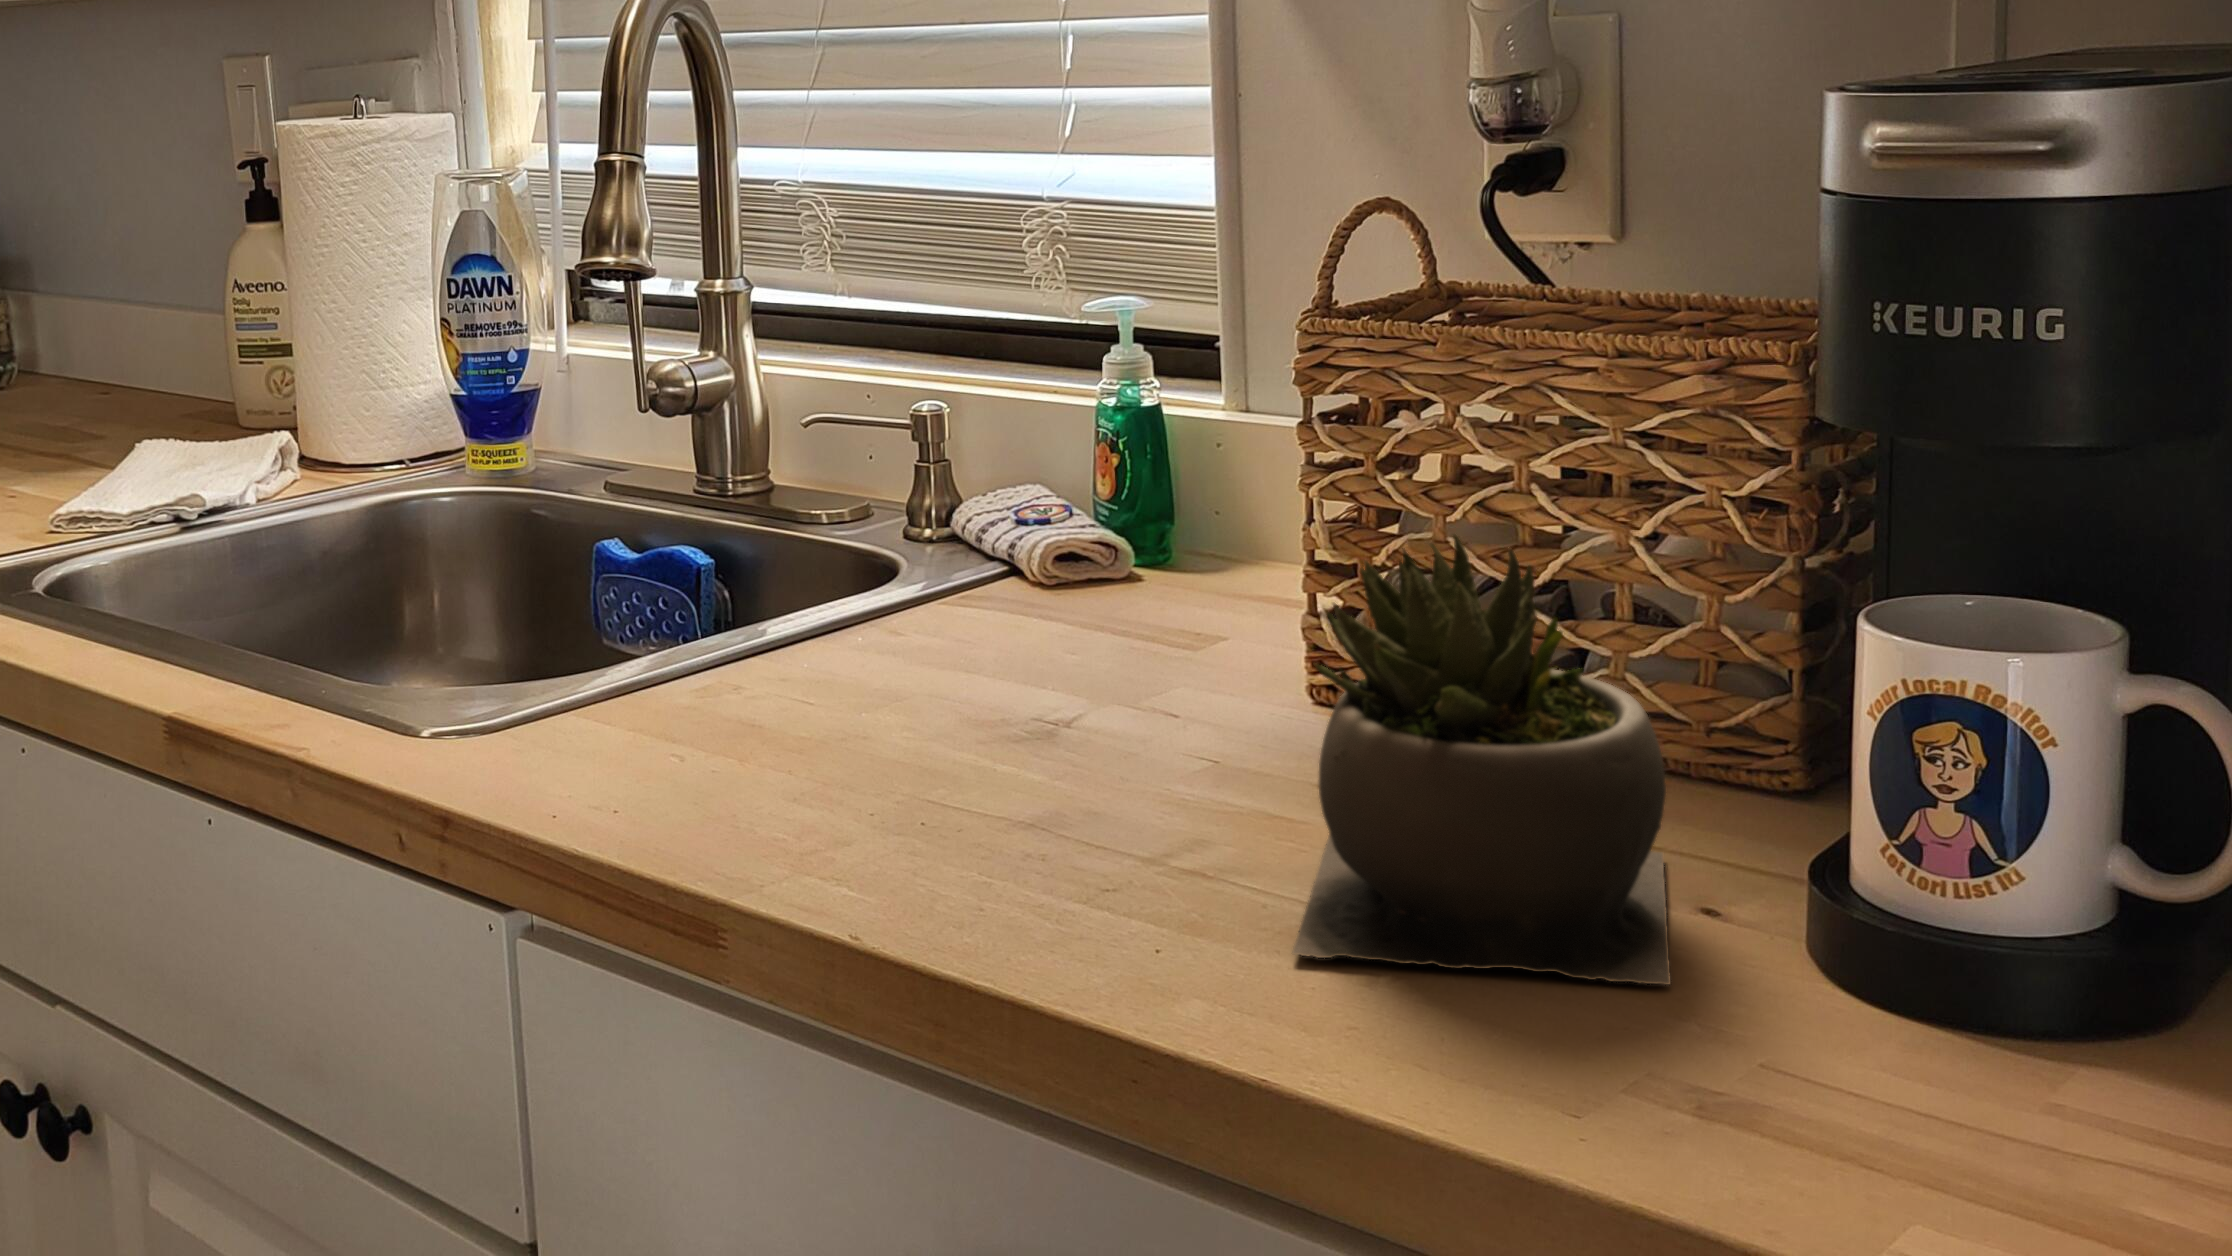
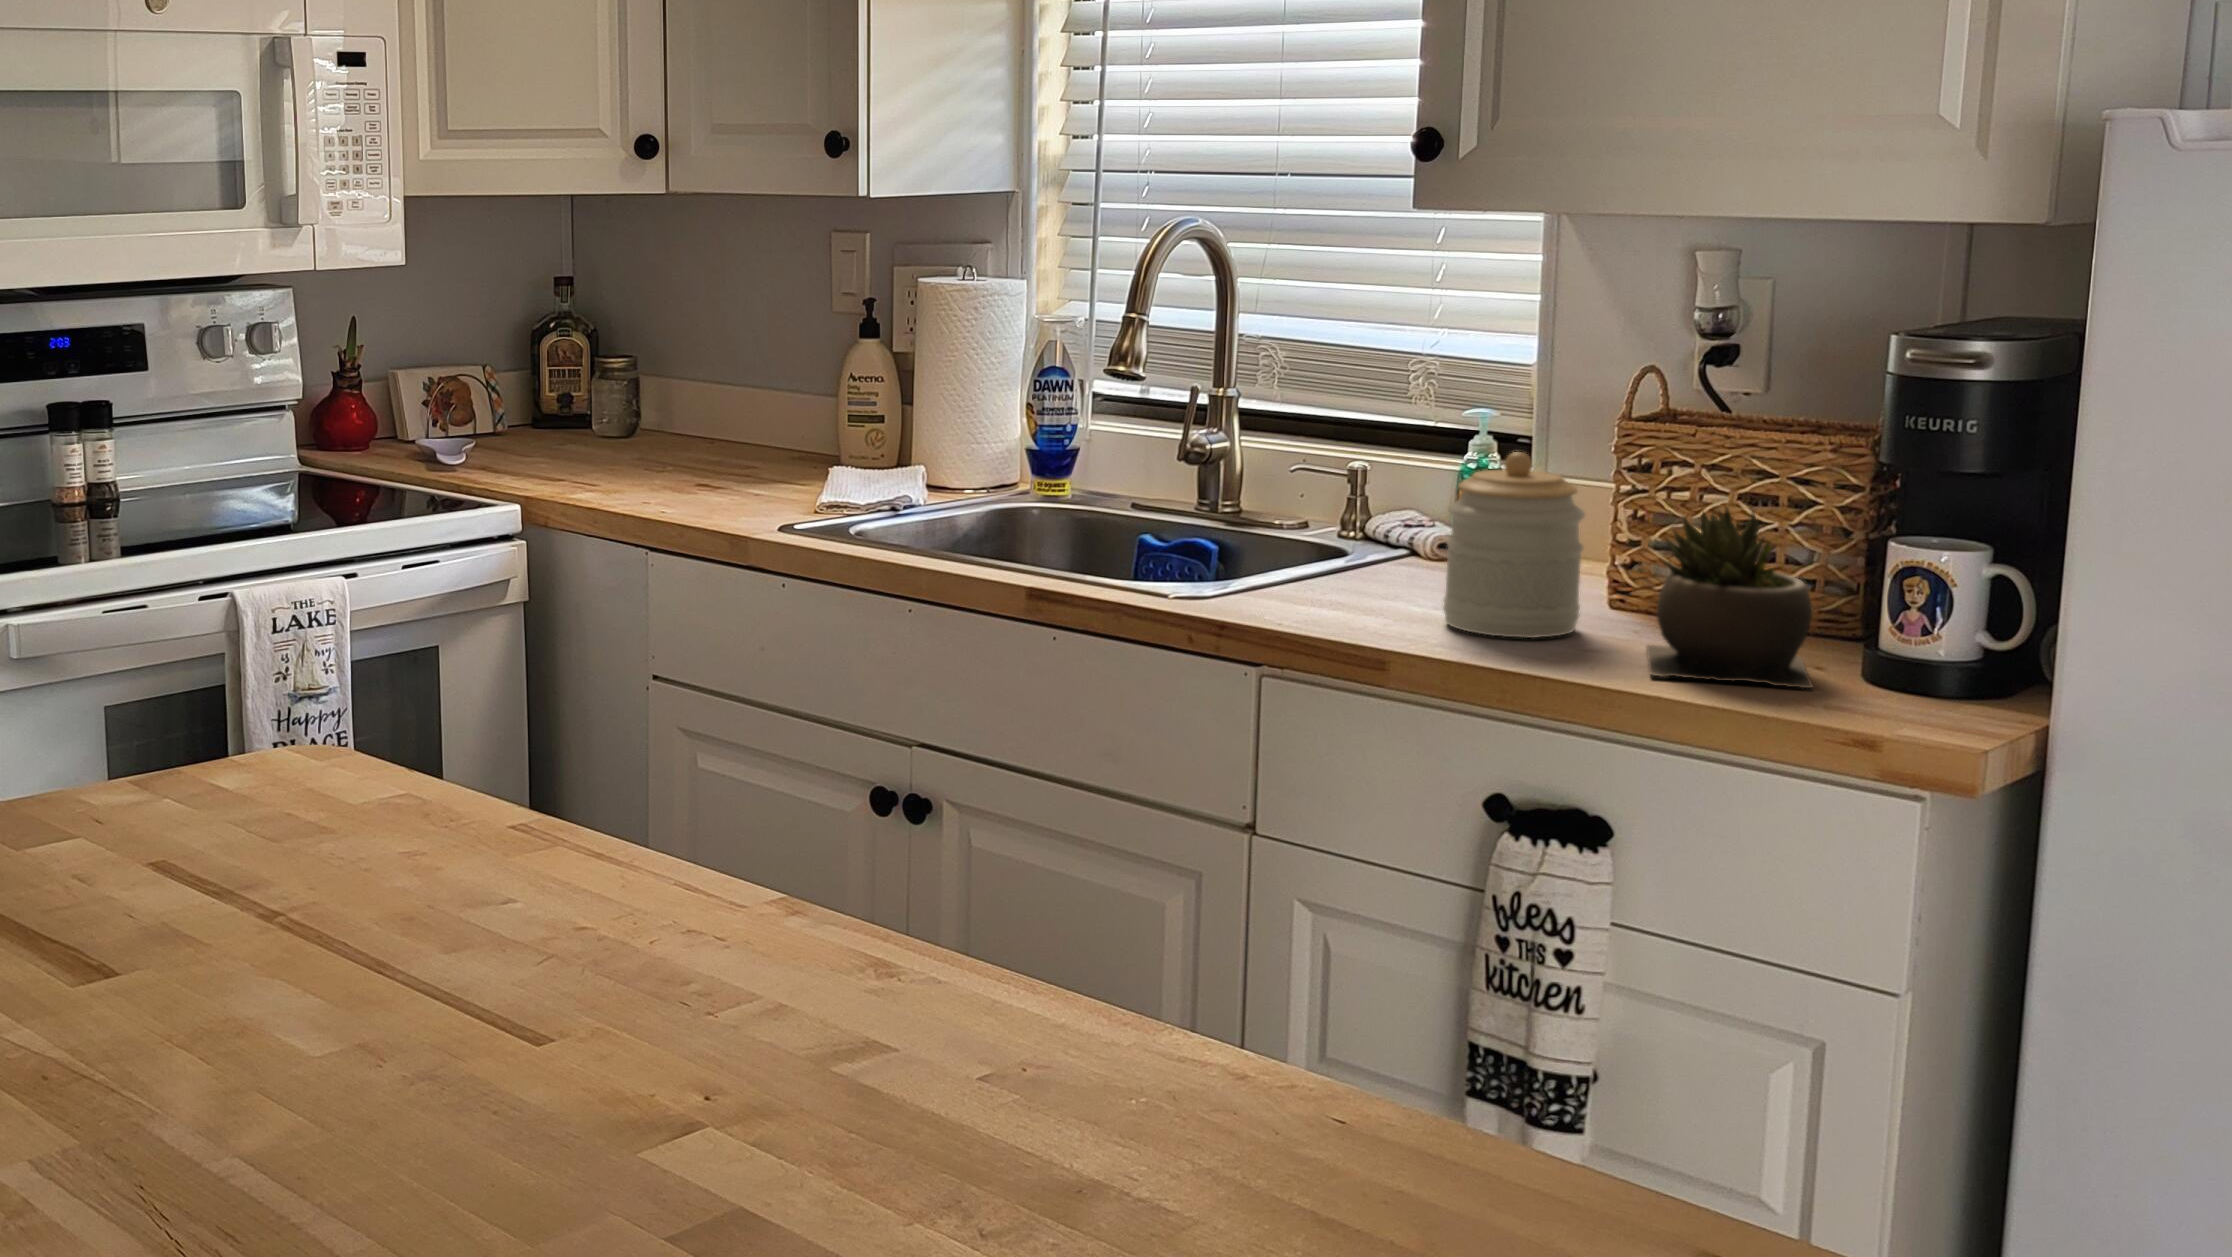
jar: none [920,414,1208,821] -> present [1443,452,1585,638]

